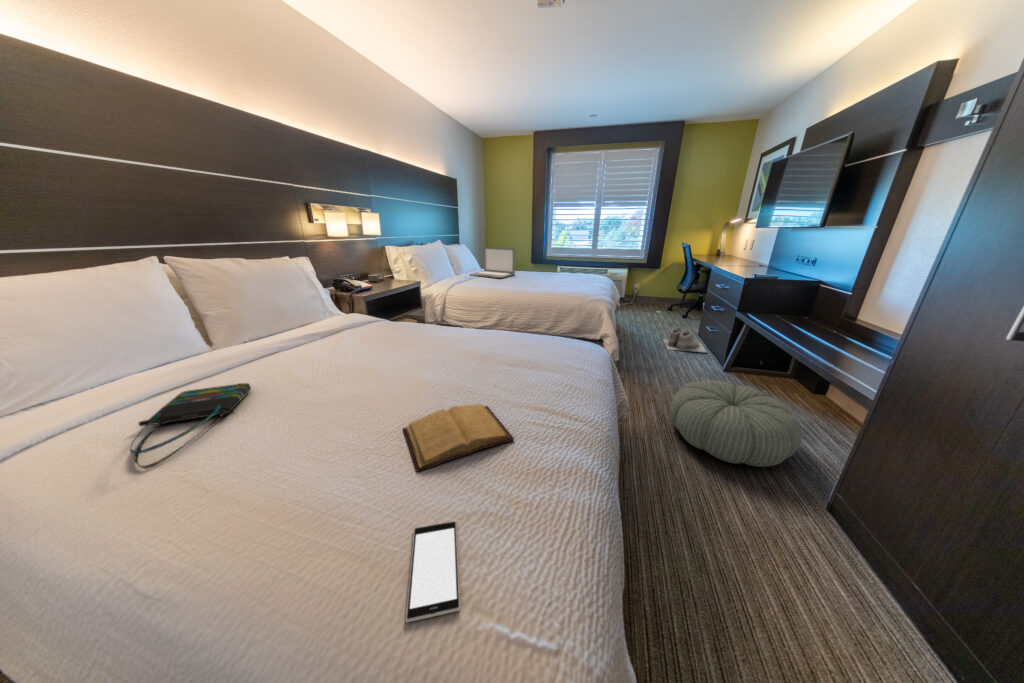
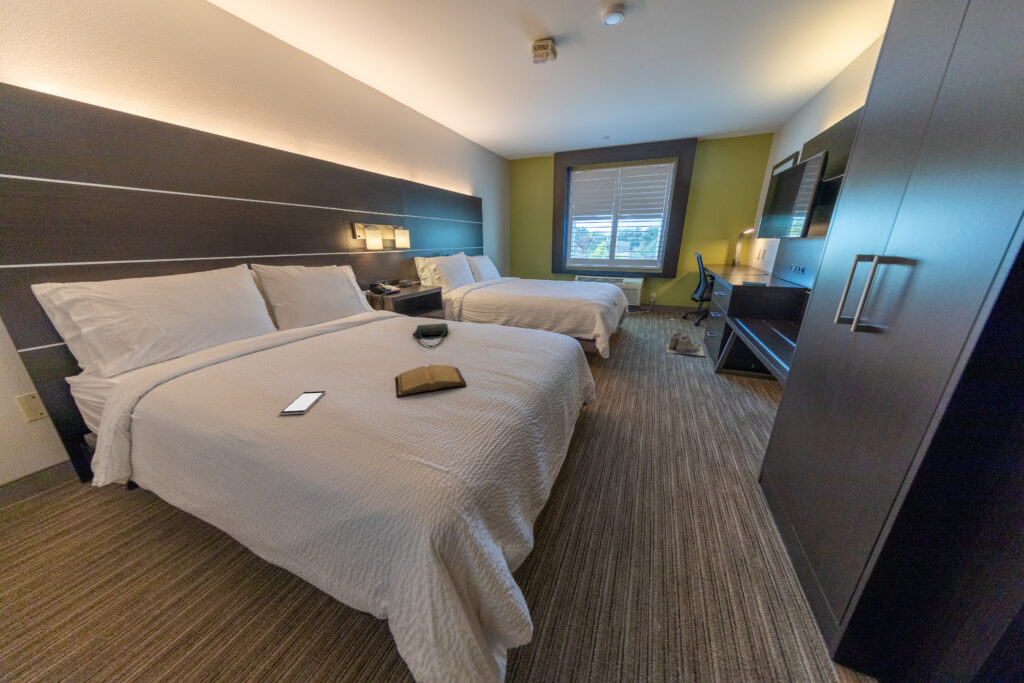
laptop: present [470,247,515,278] -> none [487,258,528,285]
pouf: present [670,380,802,467] -> none [641,374,752,446]
tote bag: present [130,383,251,469] -> present [413,323,449,347]
smartphone: present [406,521,460,622] -> present [279,391,326,415]

